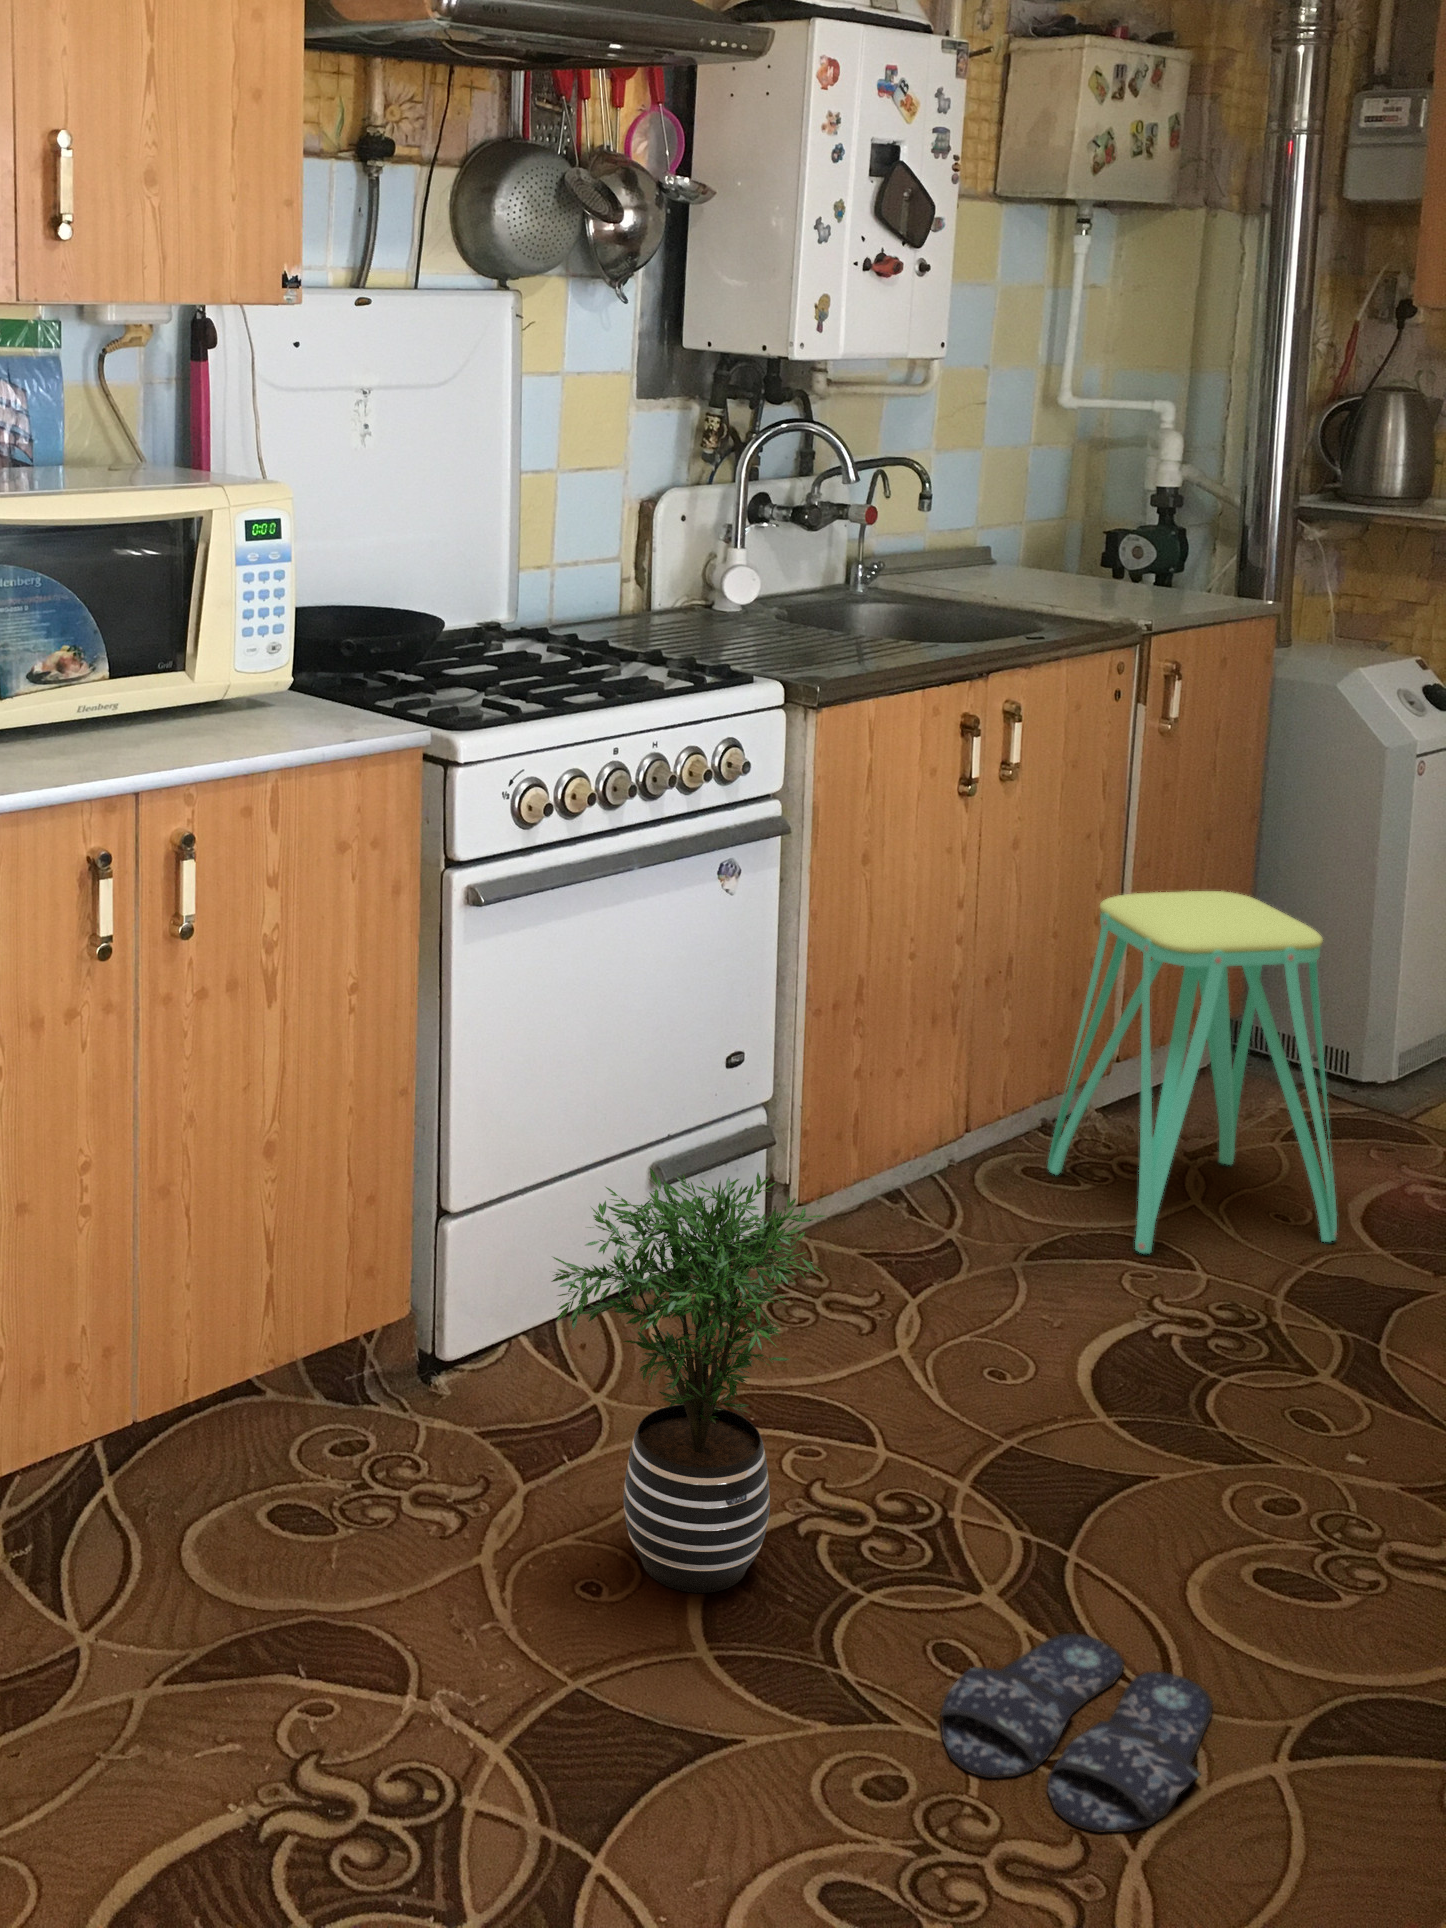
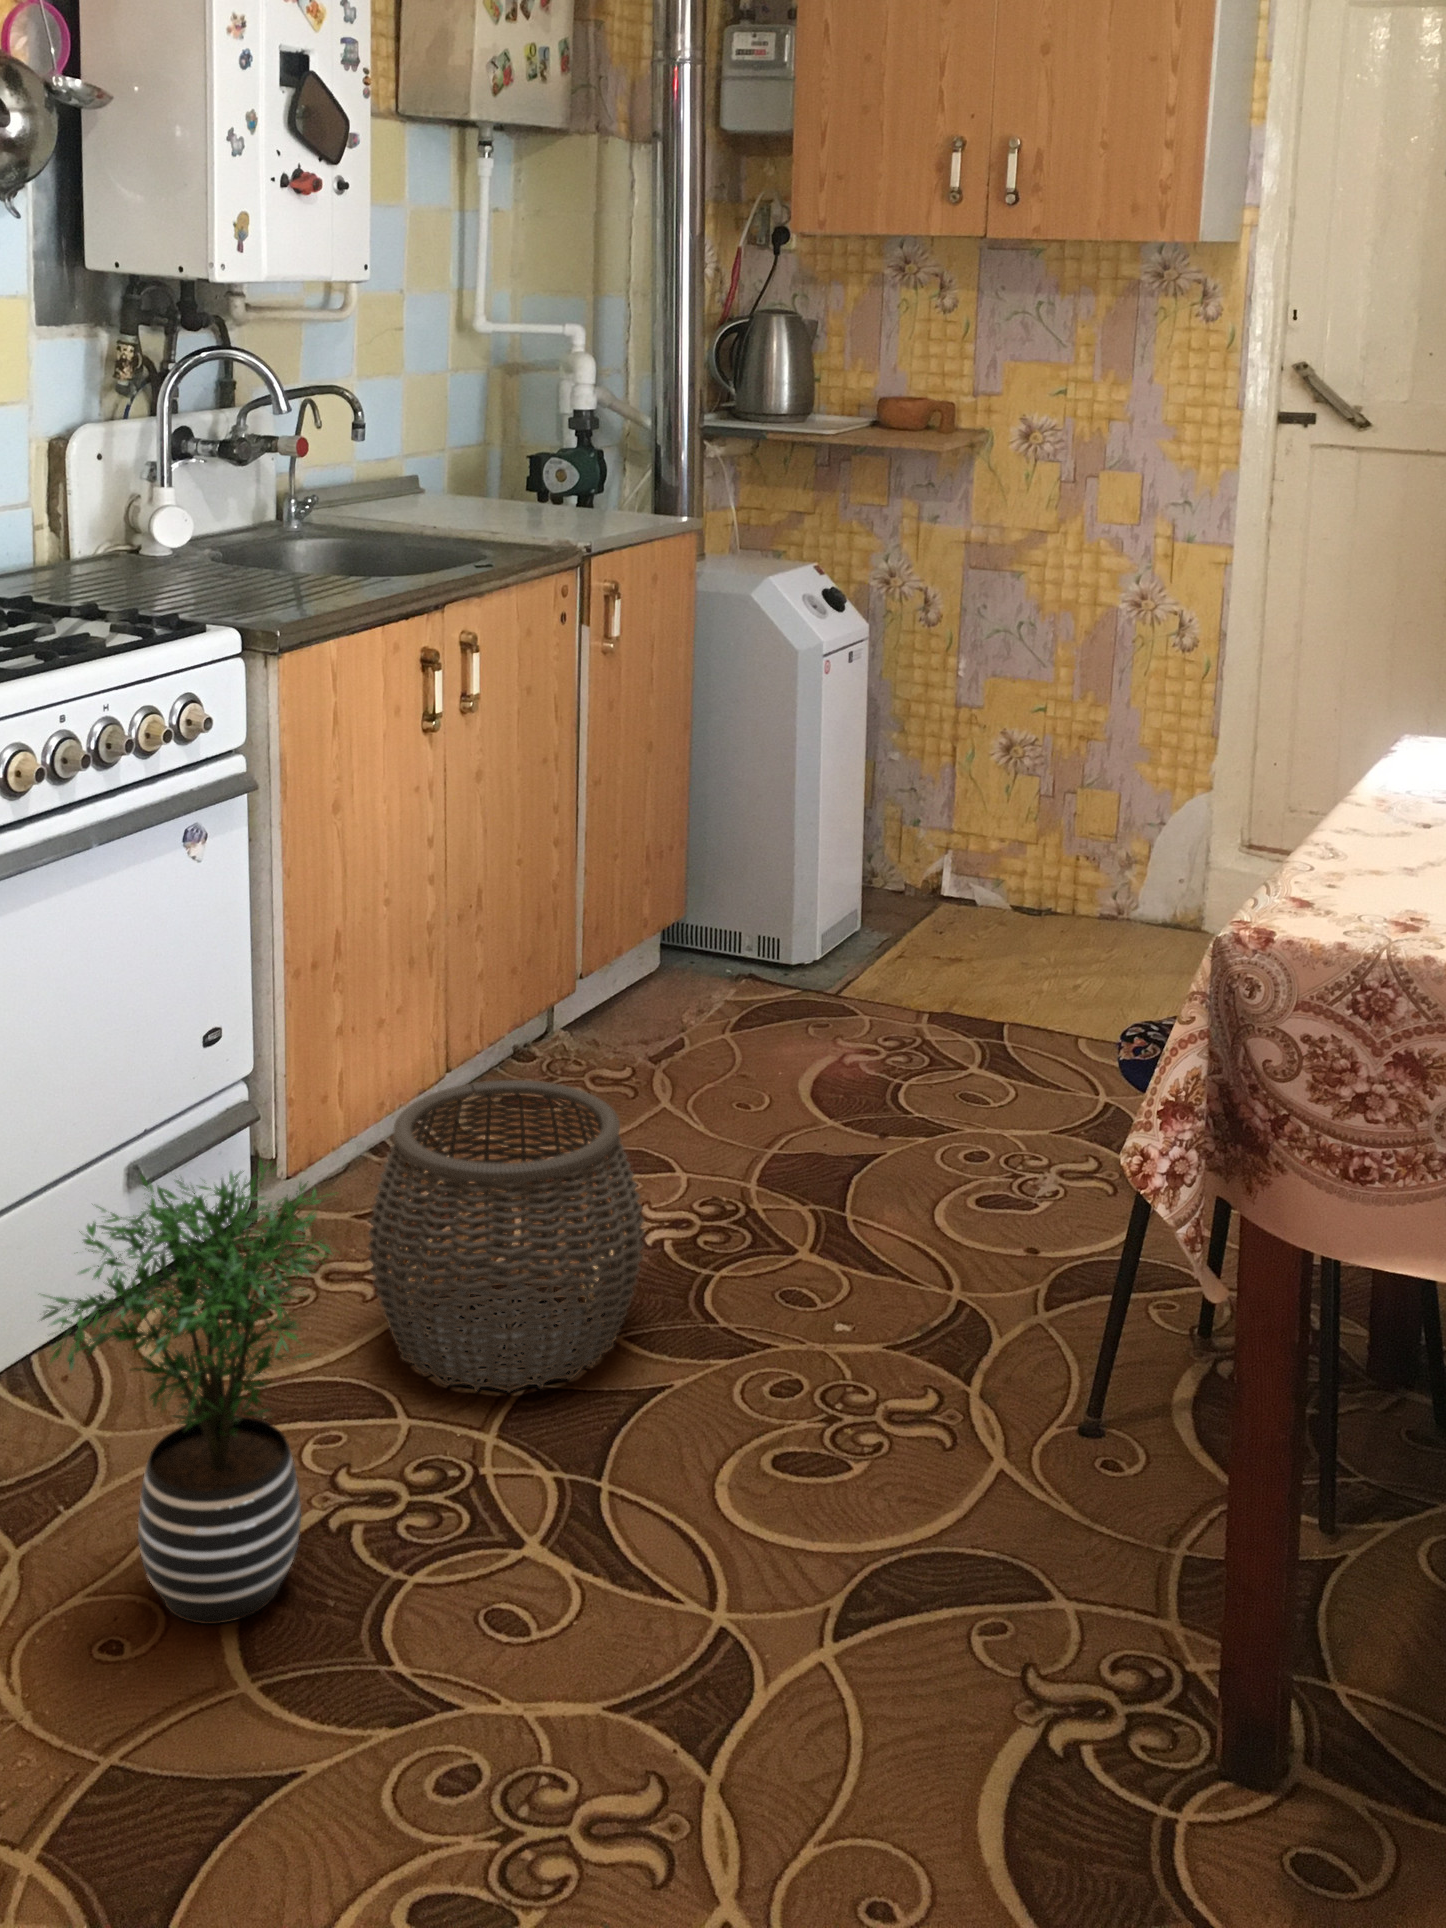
stool: present [1048,891,1337,1253] -> none [525,800,796,1161]
woven basket: none [862,1143,1140,1452] -> present [368,1080,645,1392]
slippers: present [940,1633,1212,1832] -> none [504,1565,762,1771]

